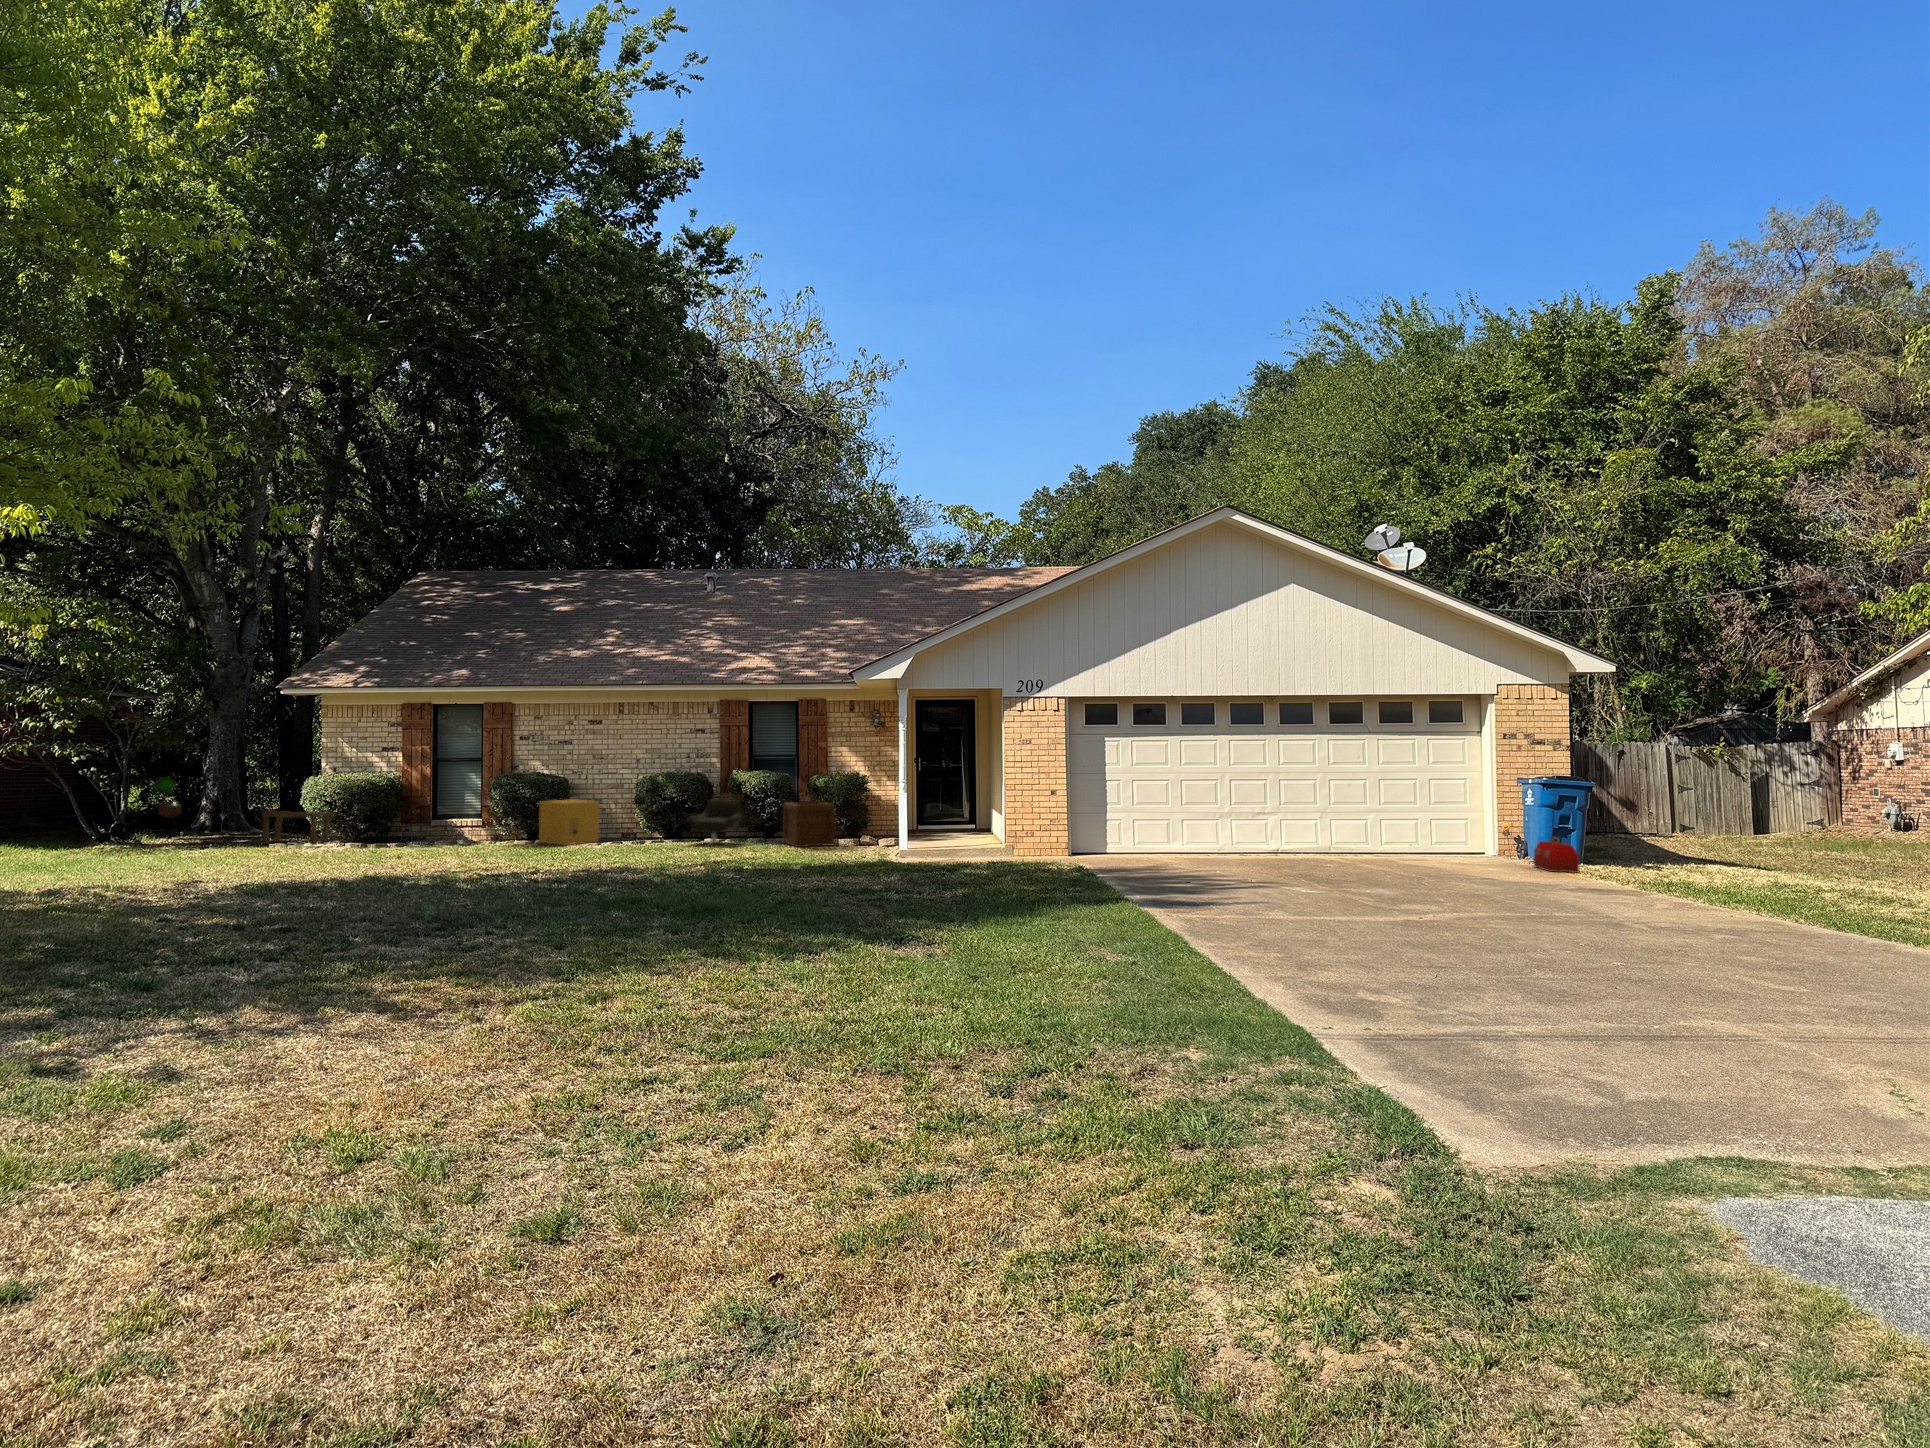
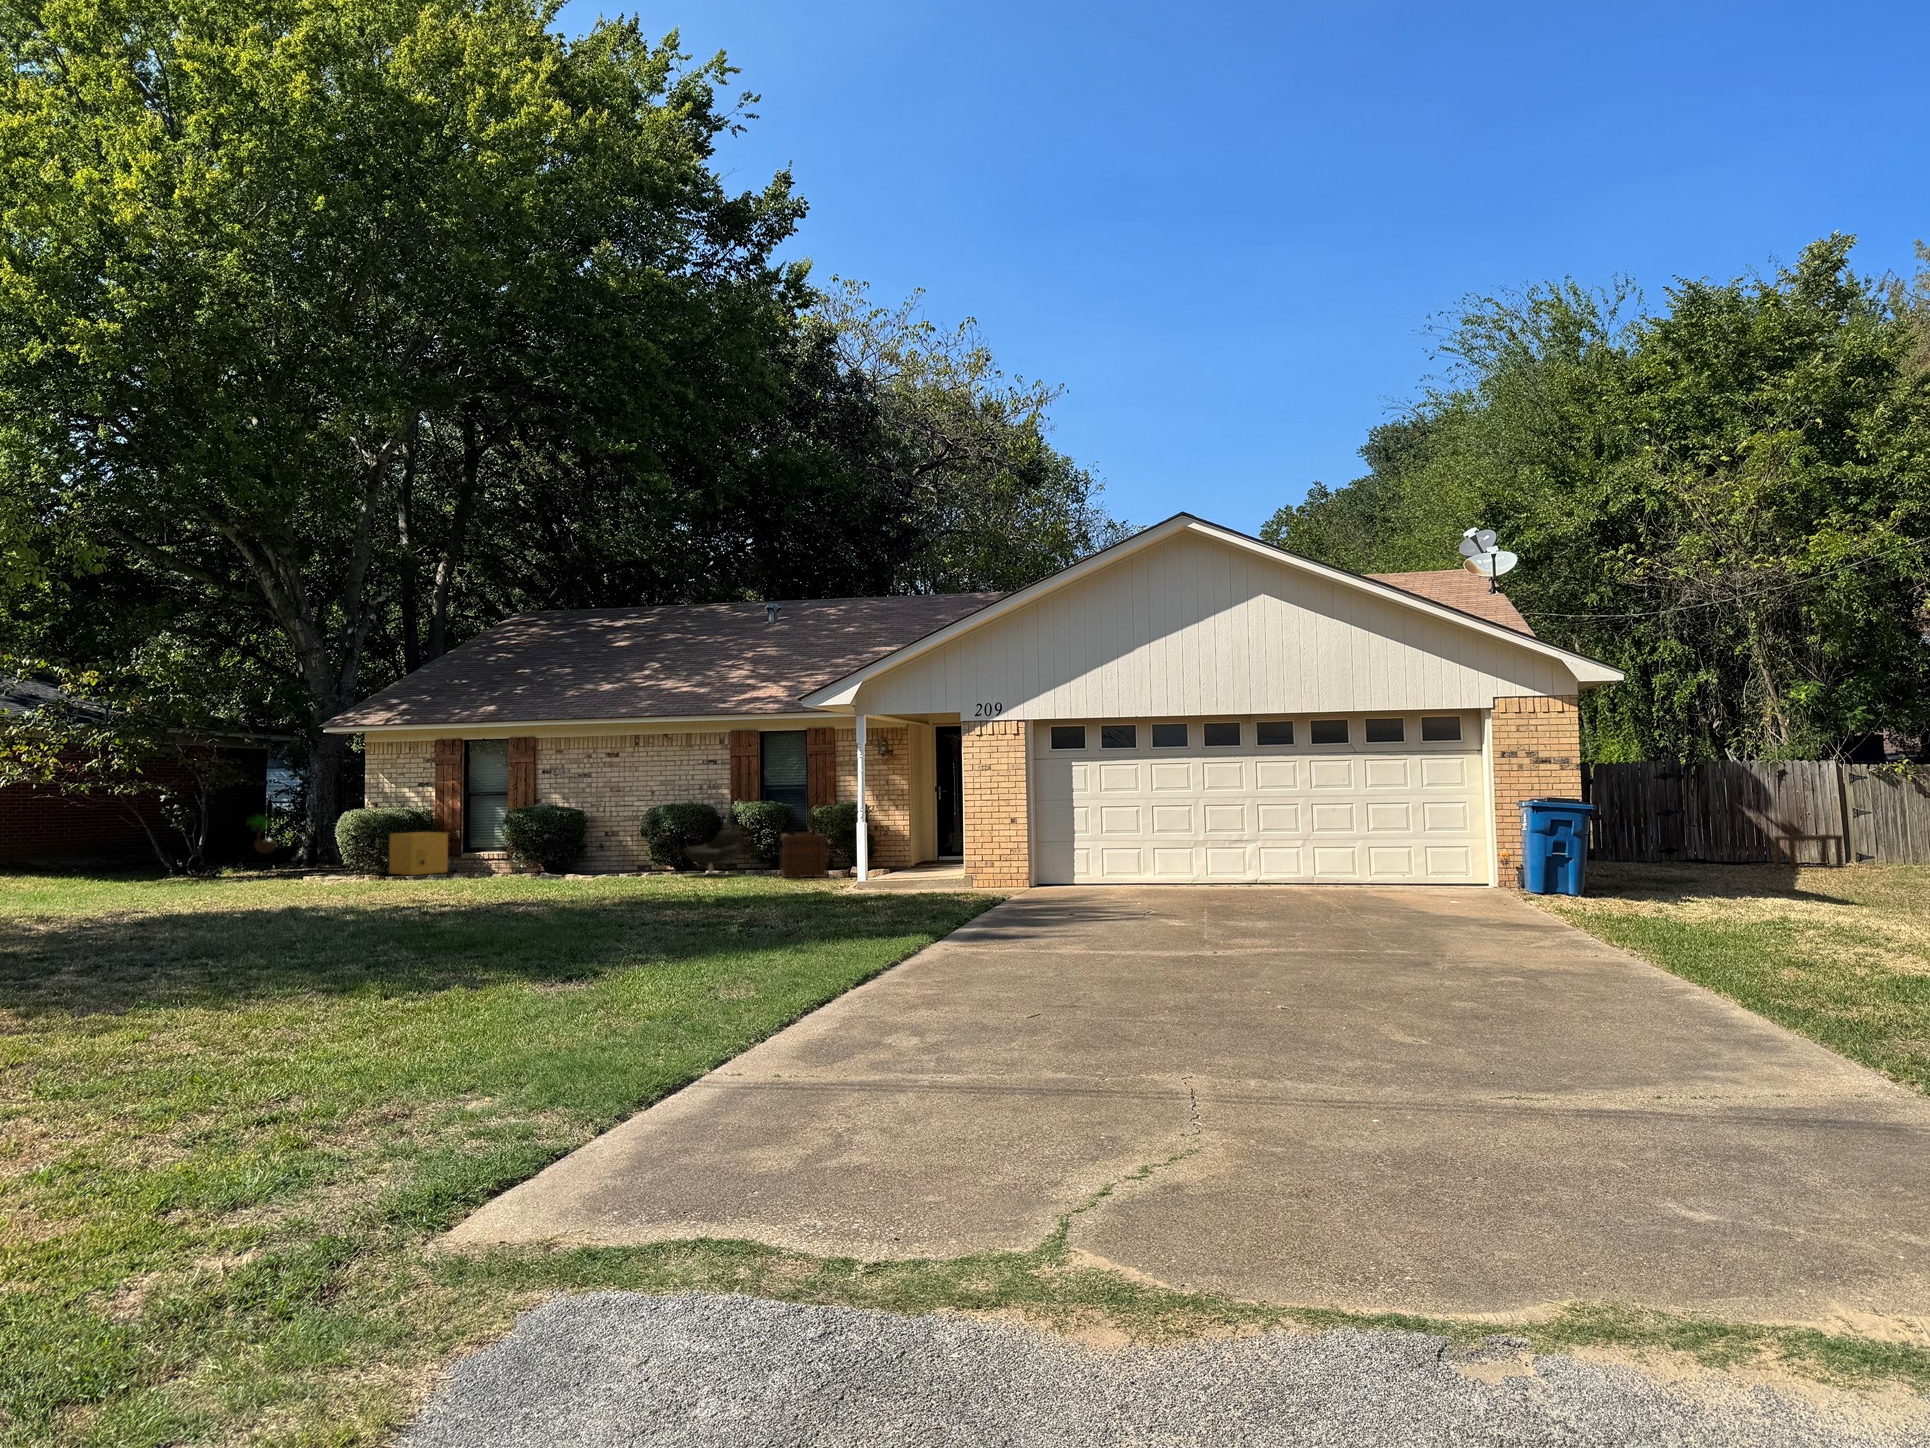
cardboard box: present [539,799,599,845] -> present [389,832,448,875]
bench: present [262,811,331,846] -> present [1773,834,1843,868]
toolbox: present [1534,837,1580,873] -> none [1533,864,1569,904]

